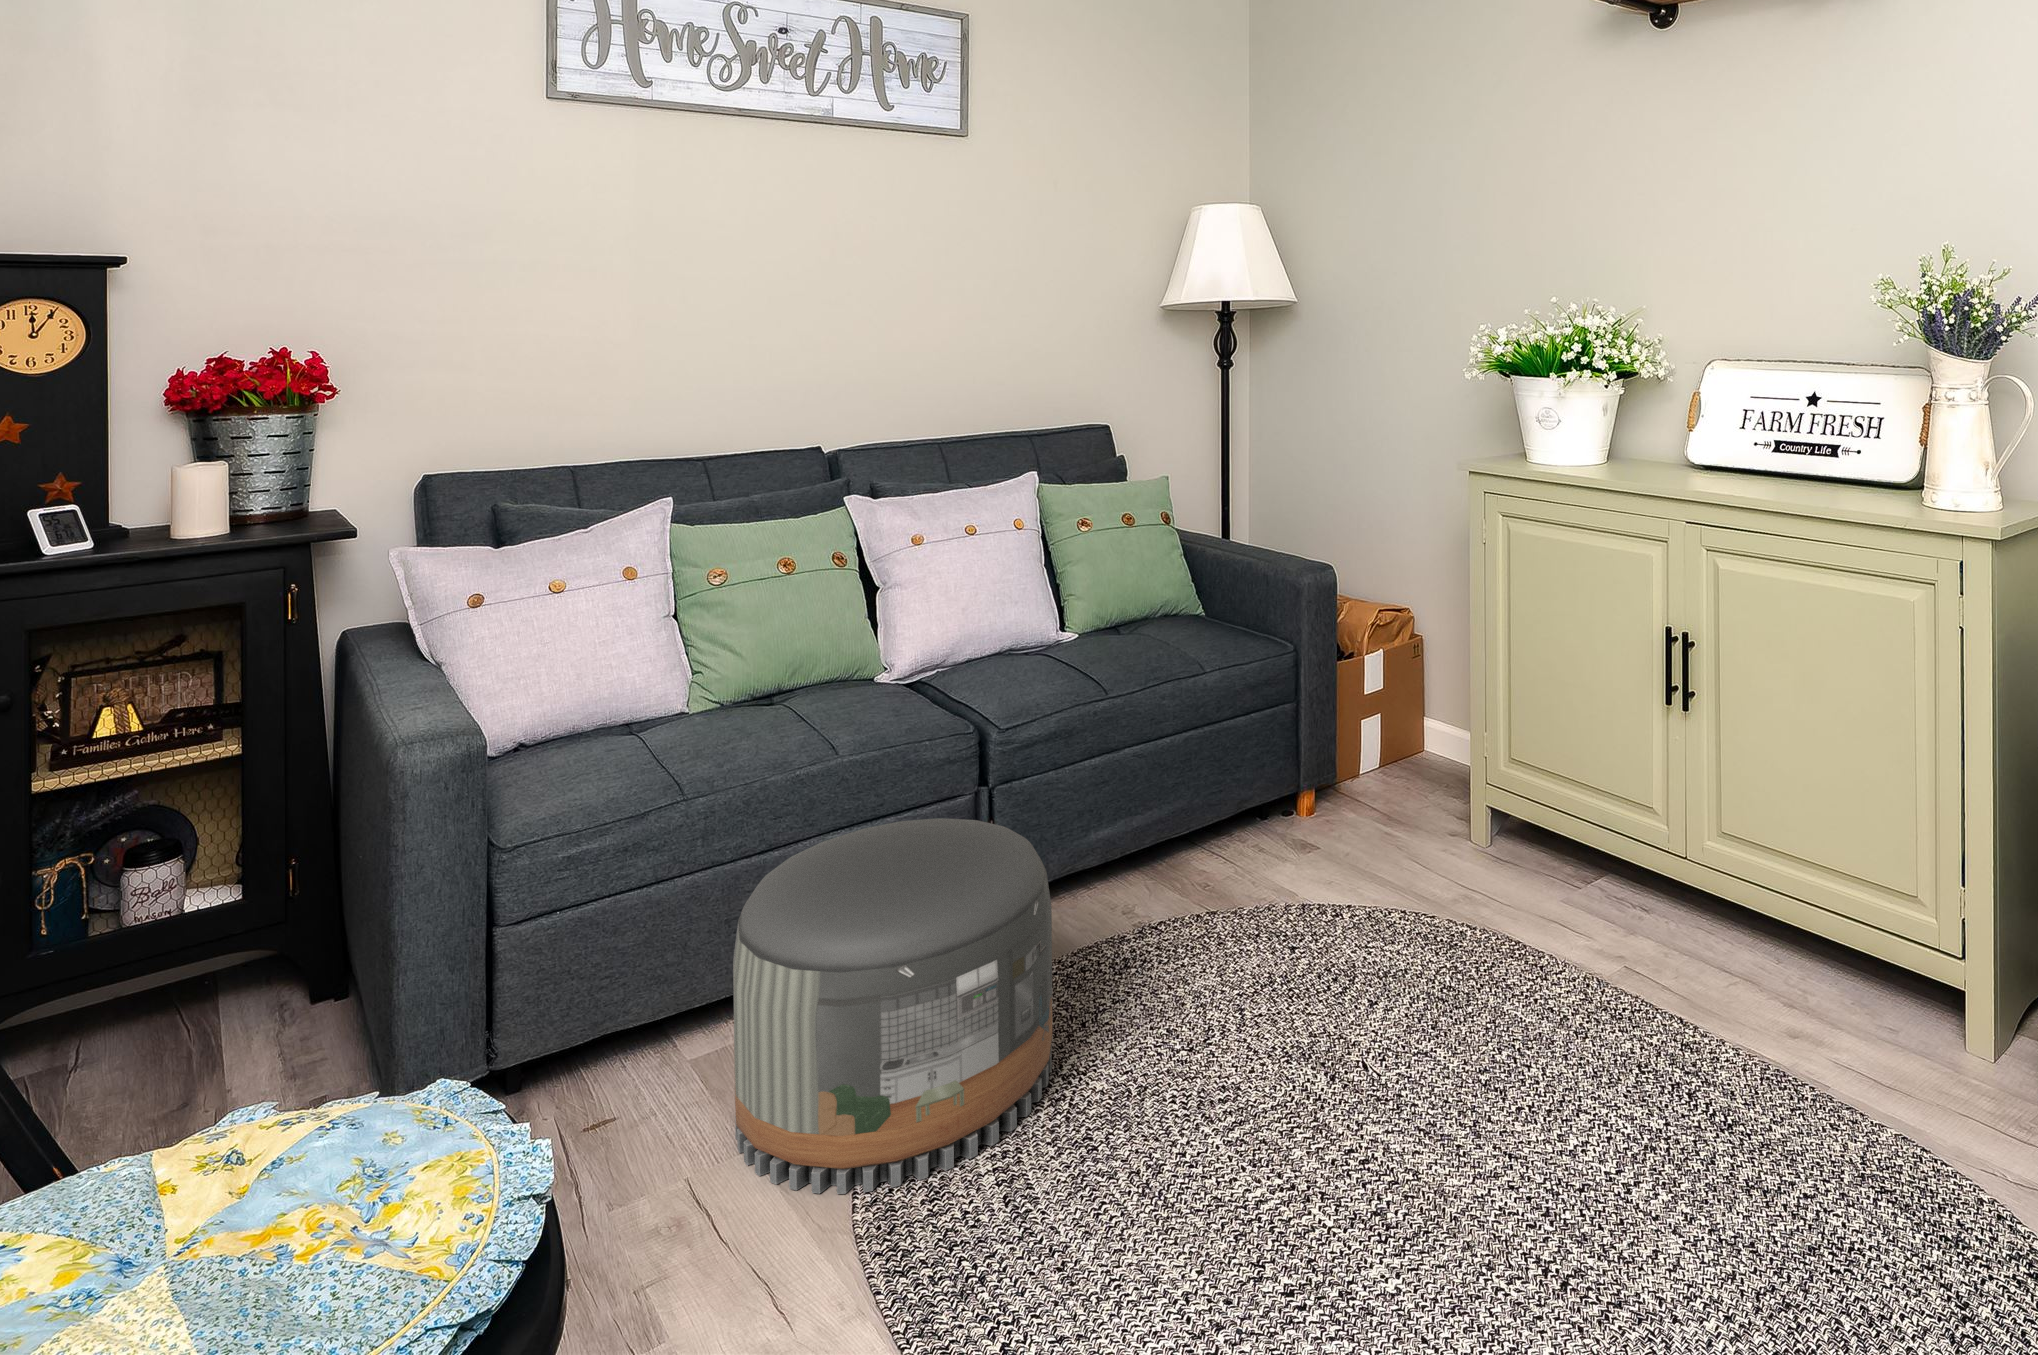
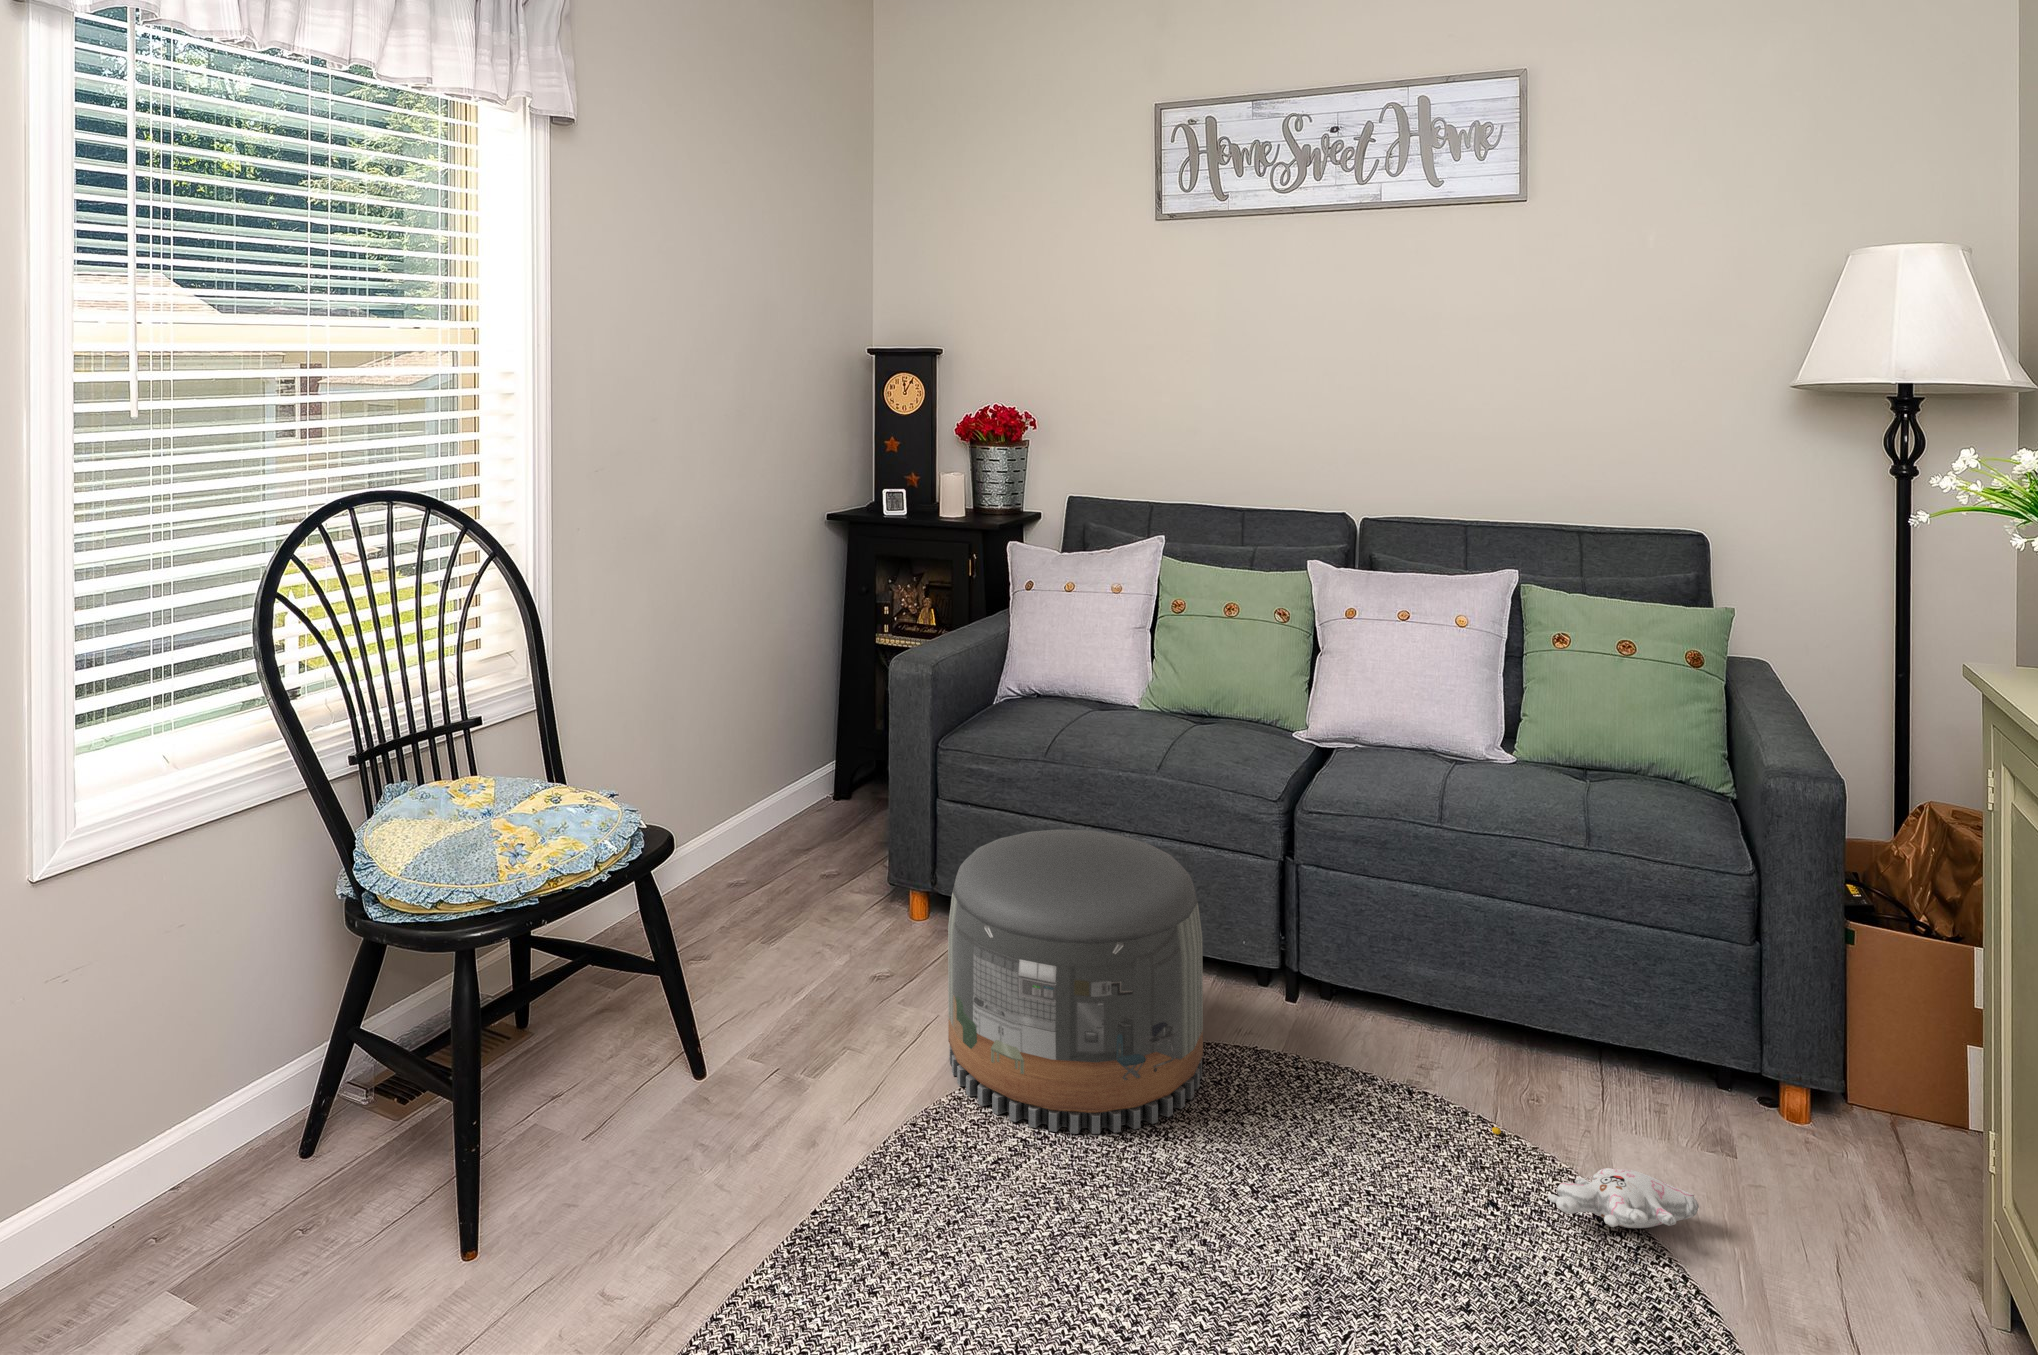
plush toy: none [1221,862,1381,916] -> present [1492,1127,1699,1228]

